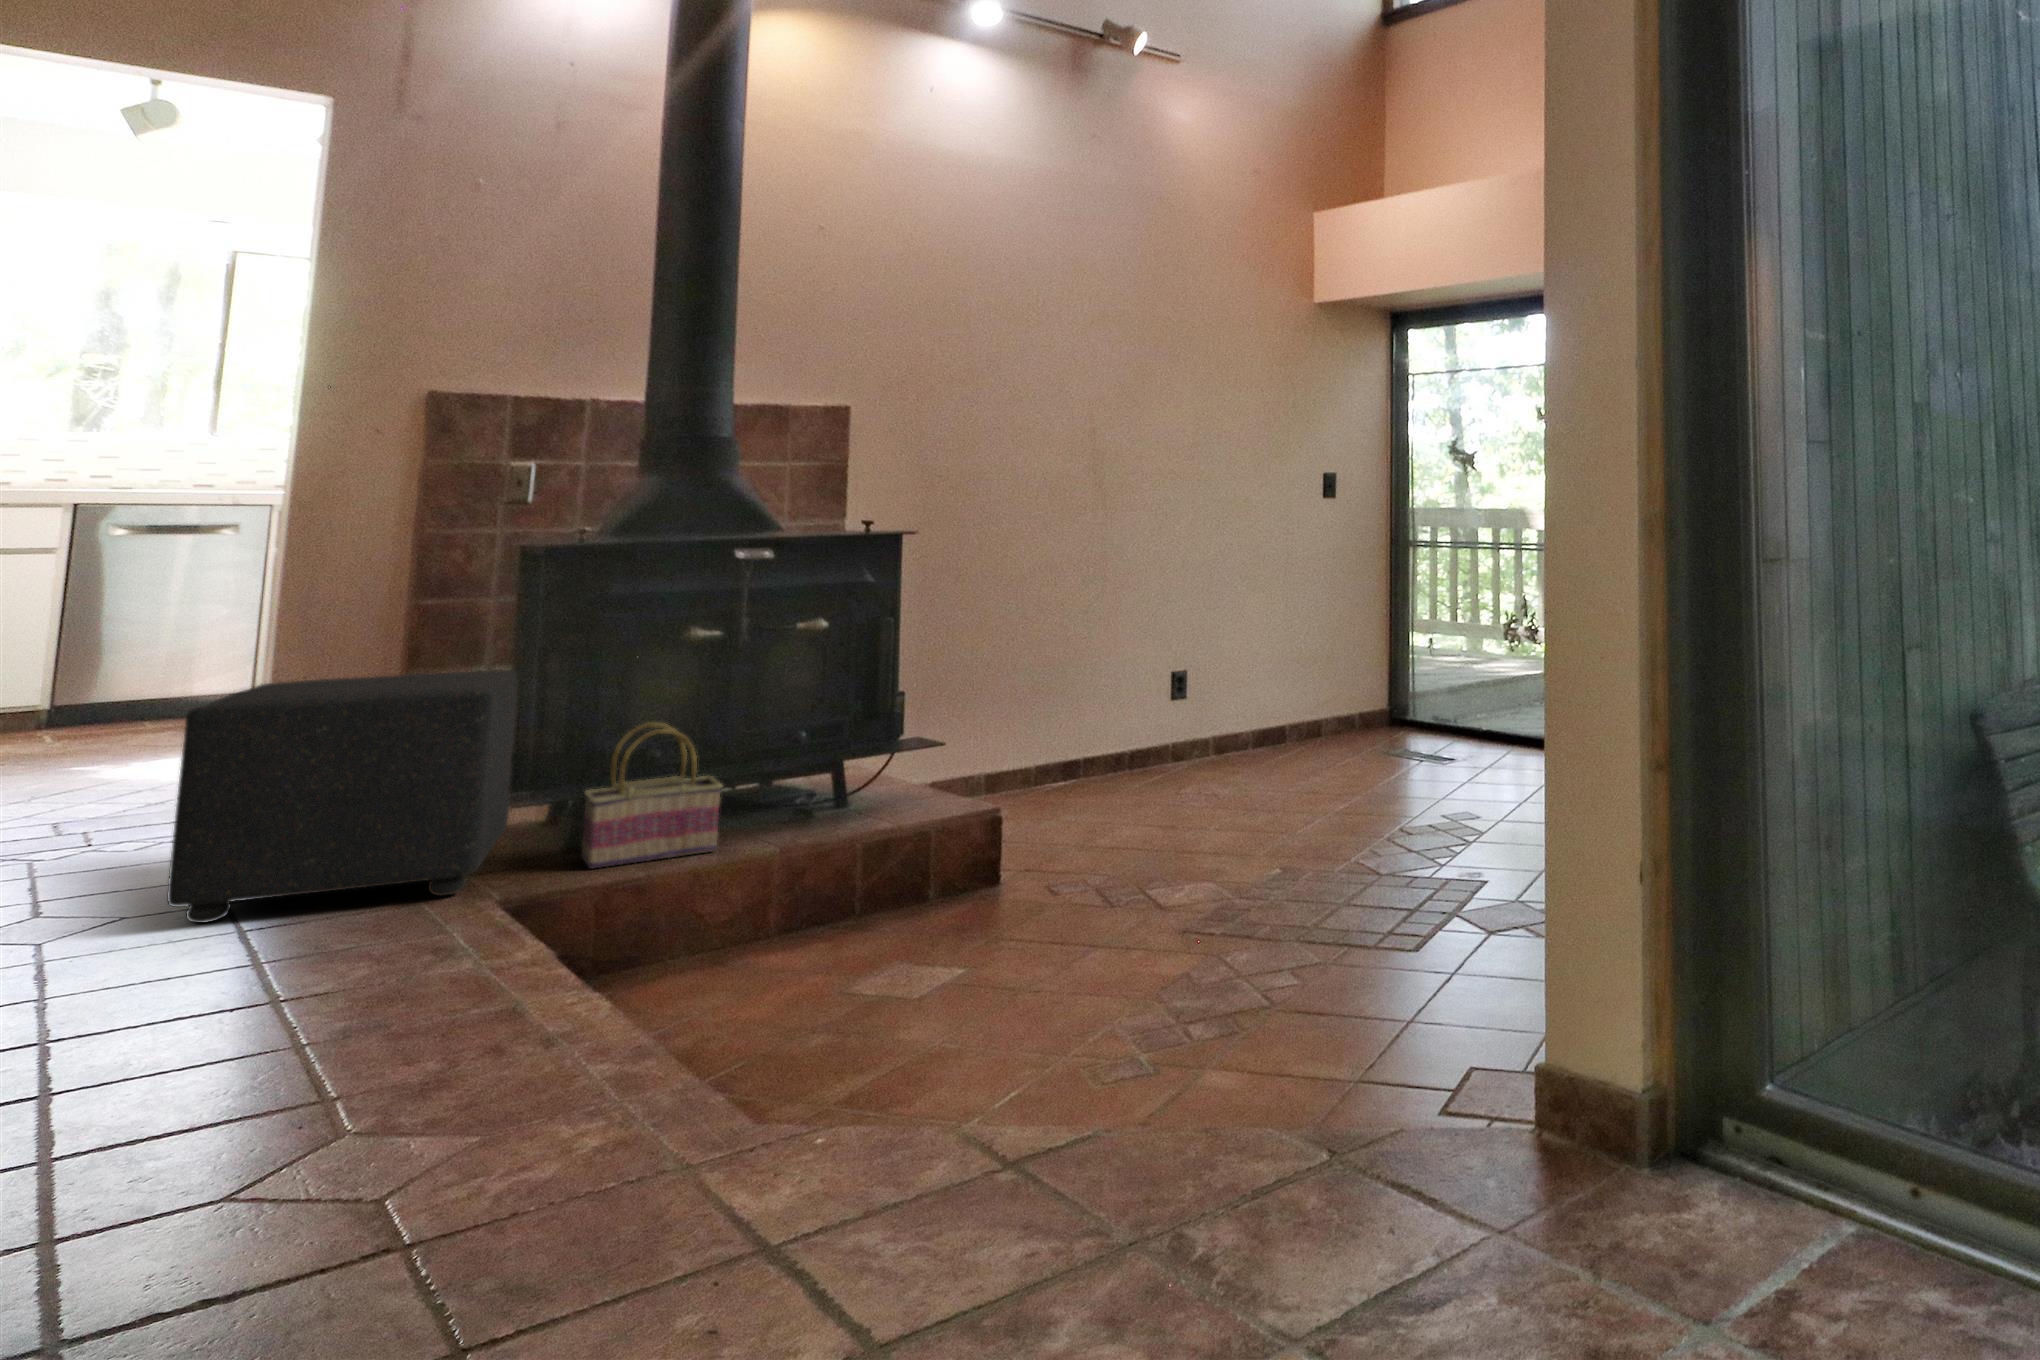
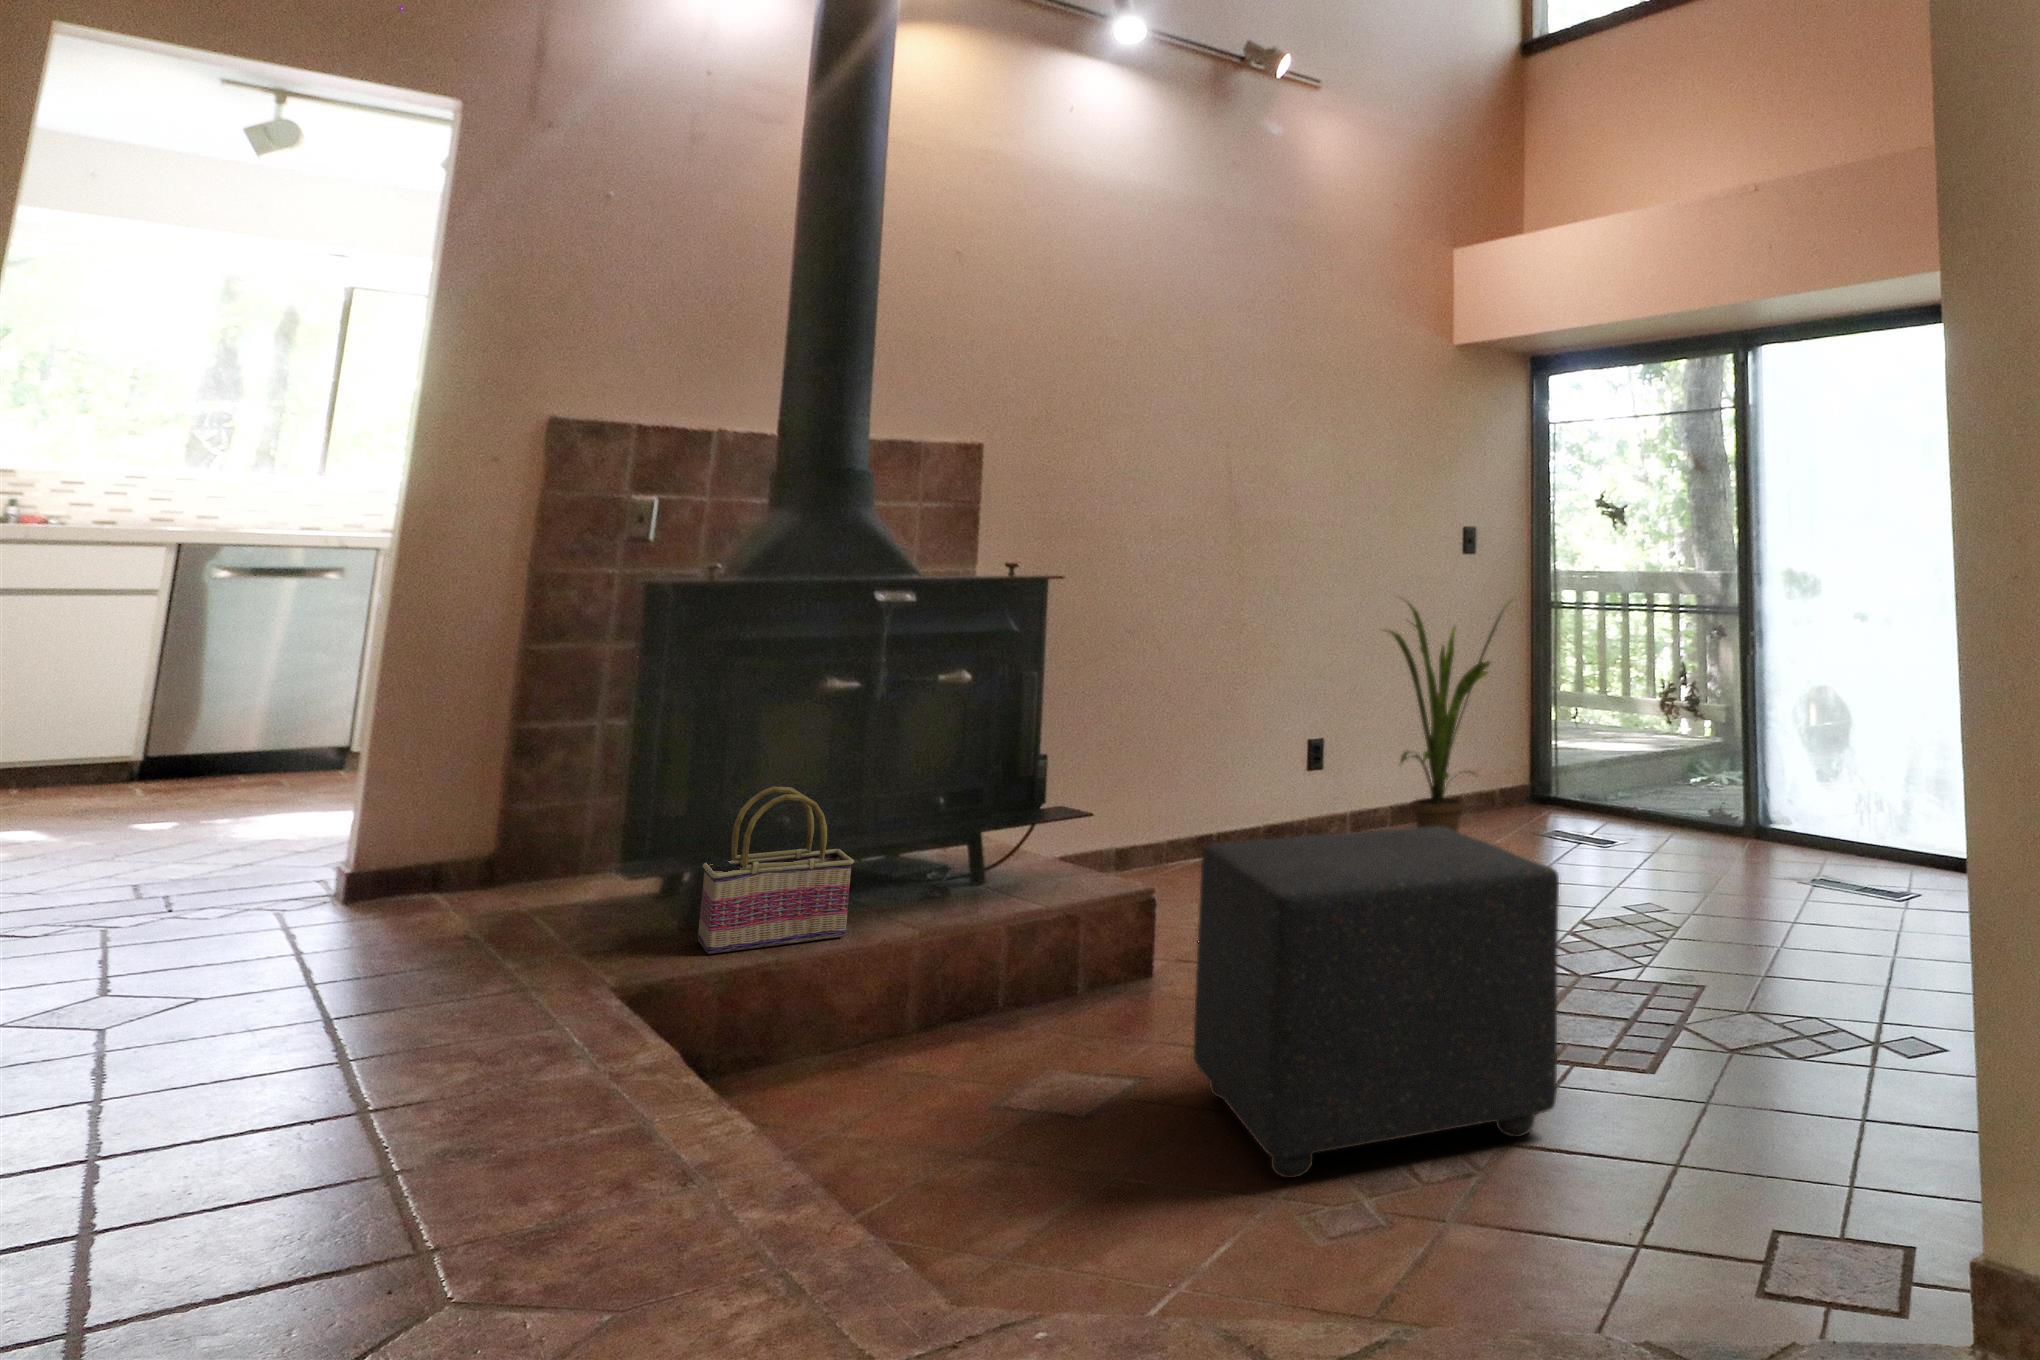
house plant: none [1229,536,1360,768] -> present [1382,602,1507,831]
ottoman: present [167,670,518,923] -> present [1193,826,1559,1178]

